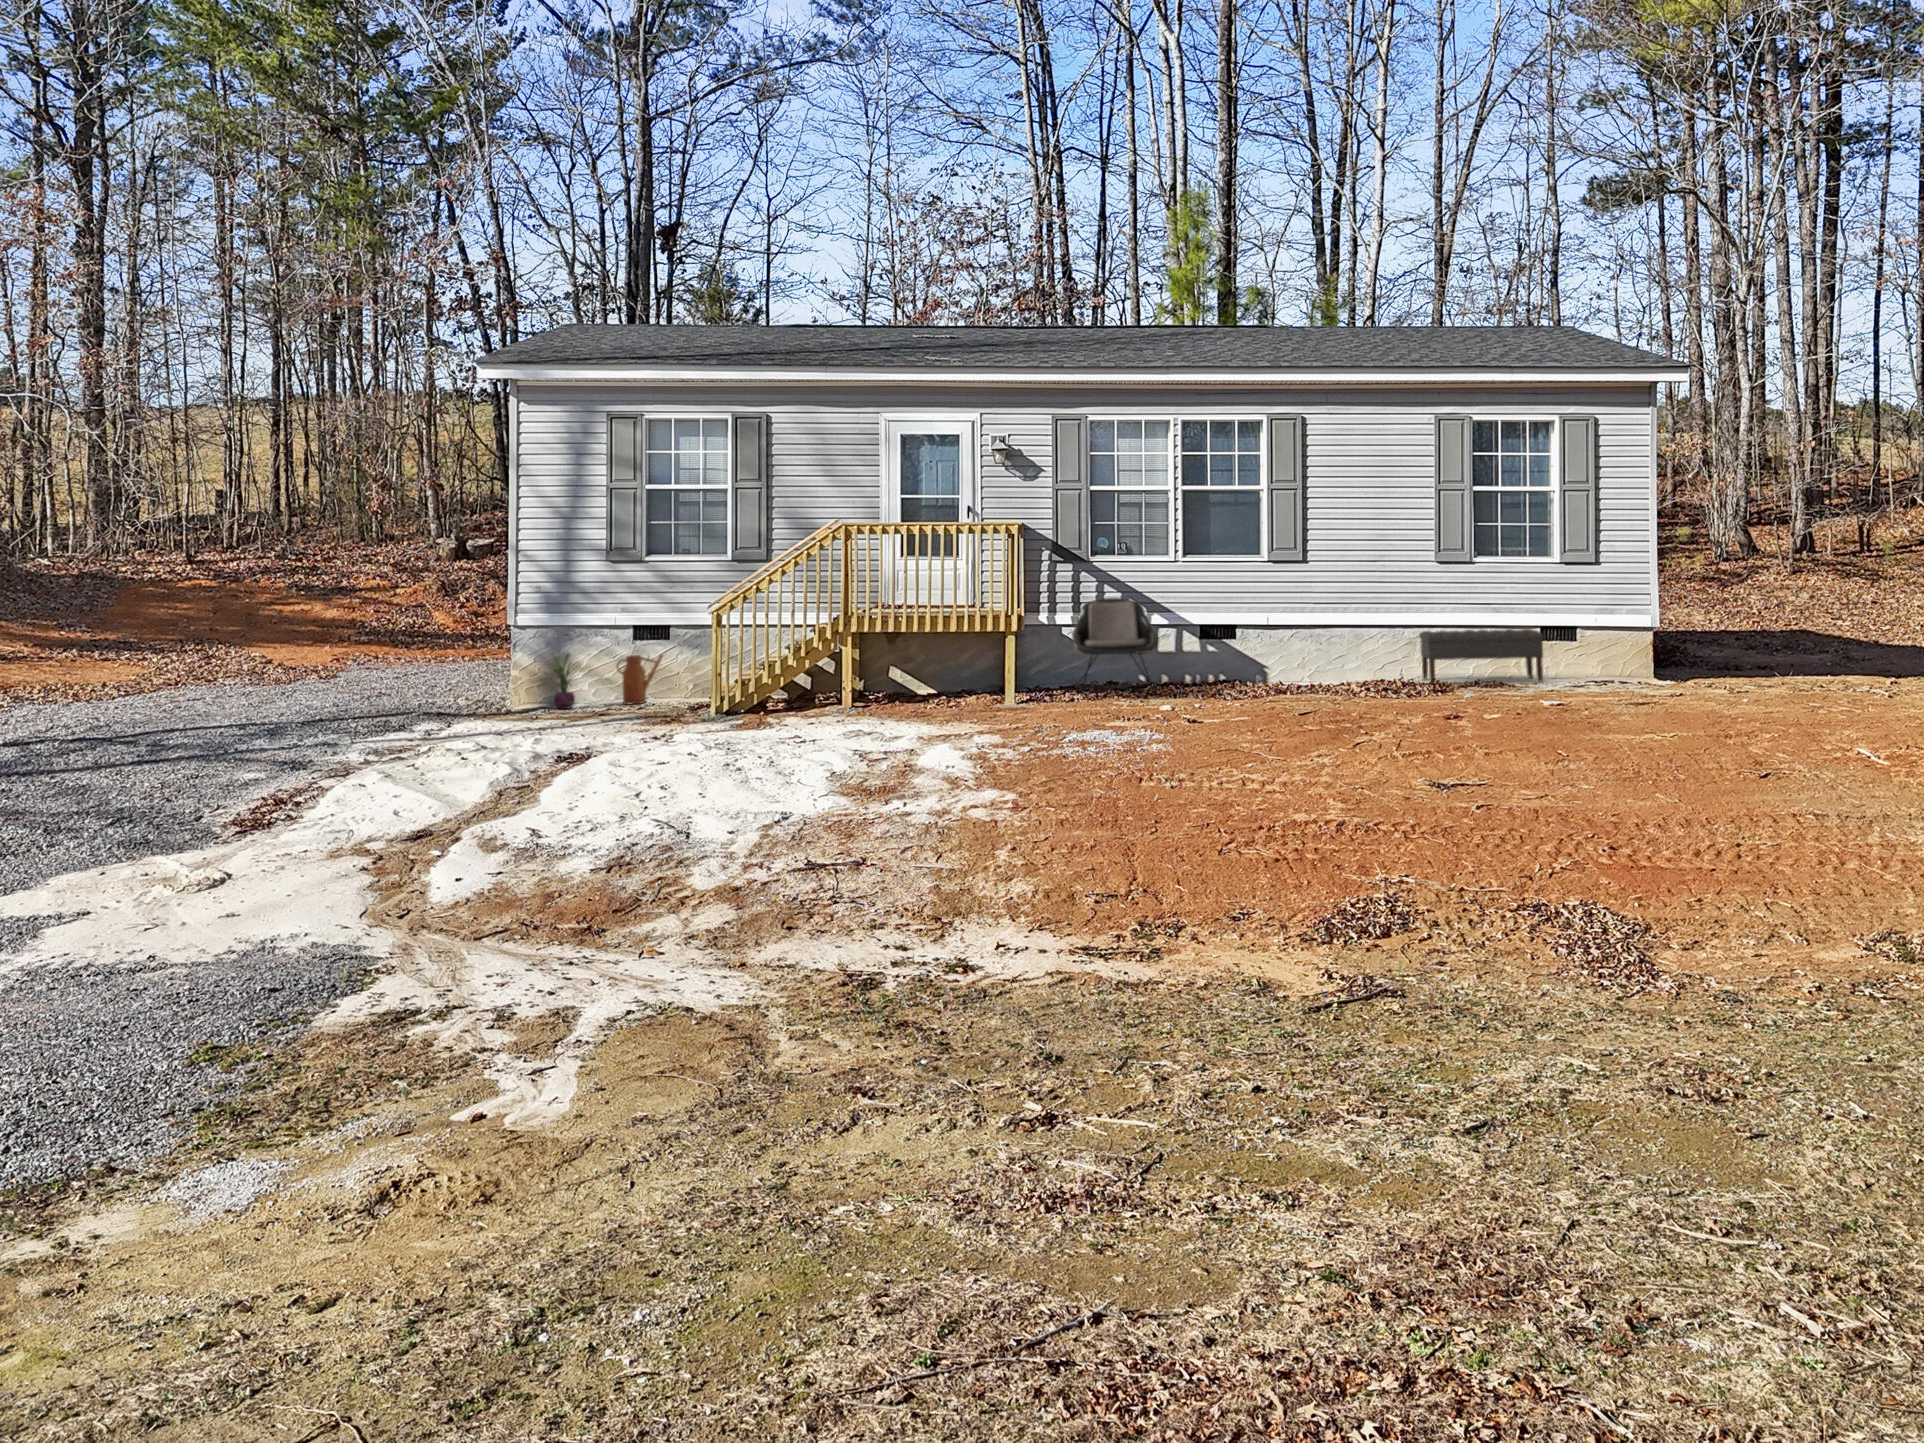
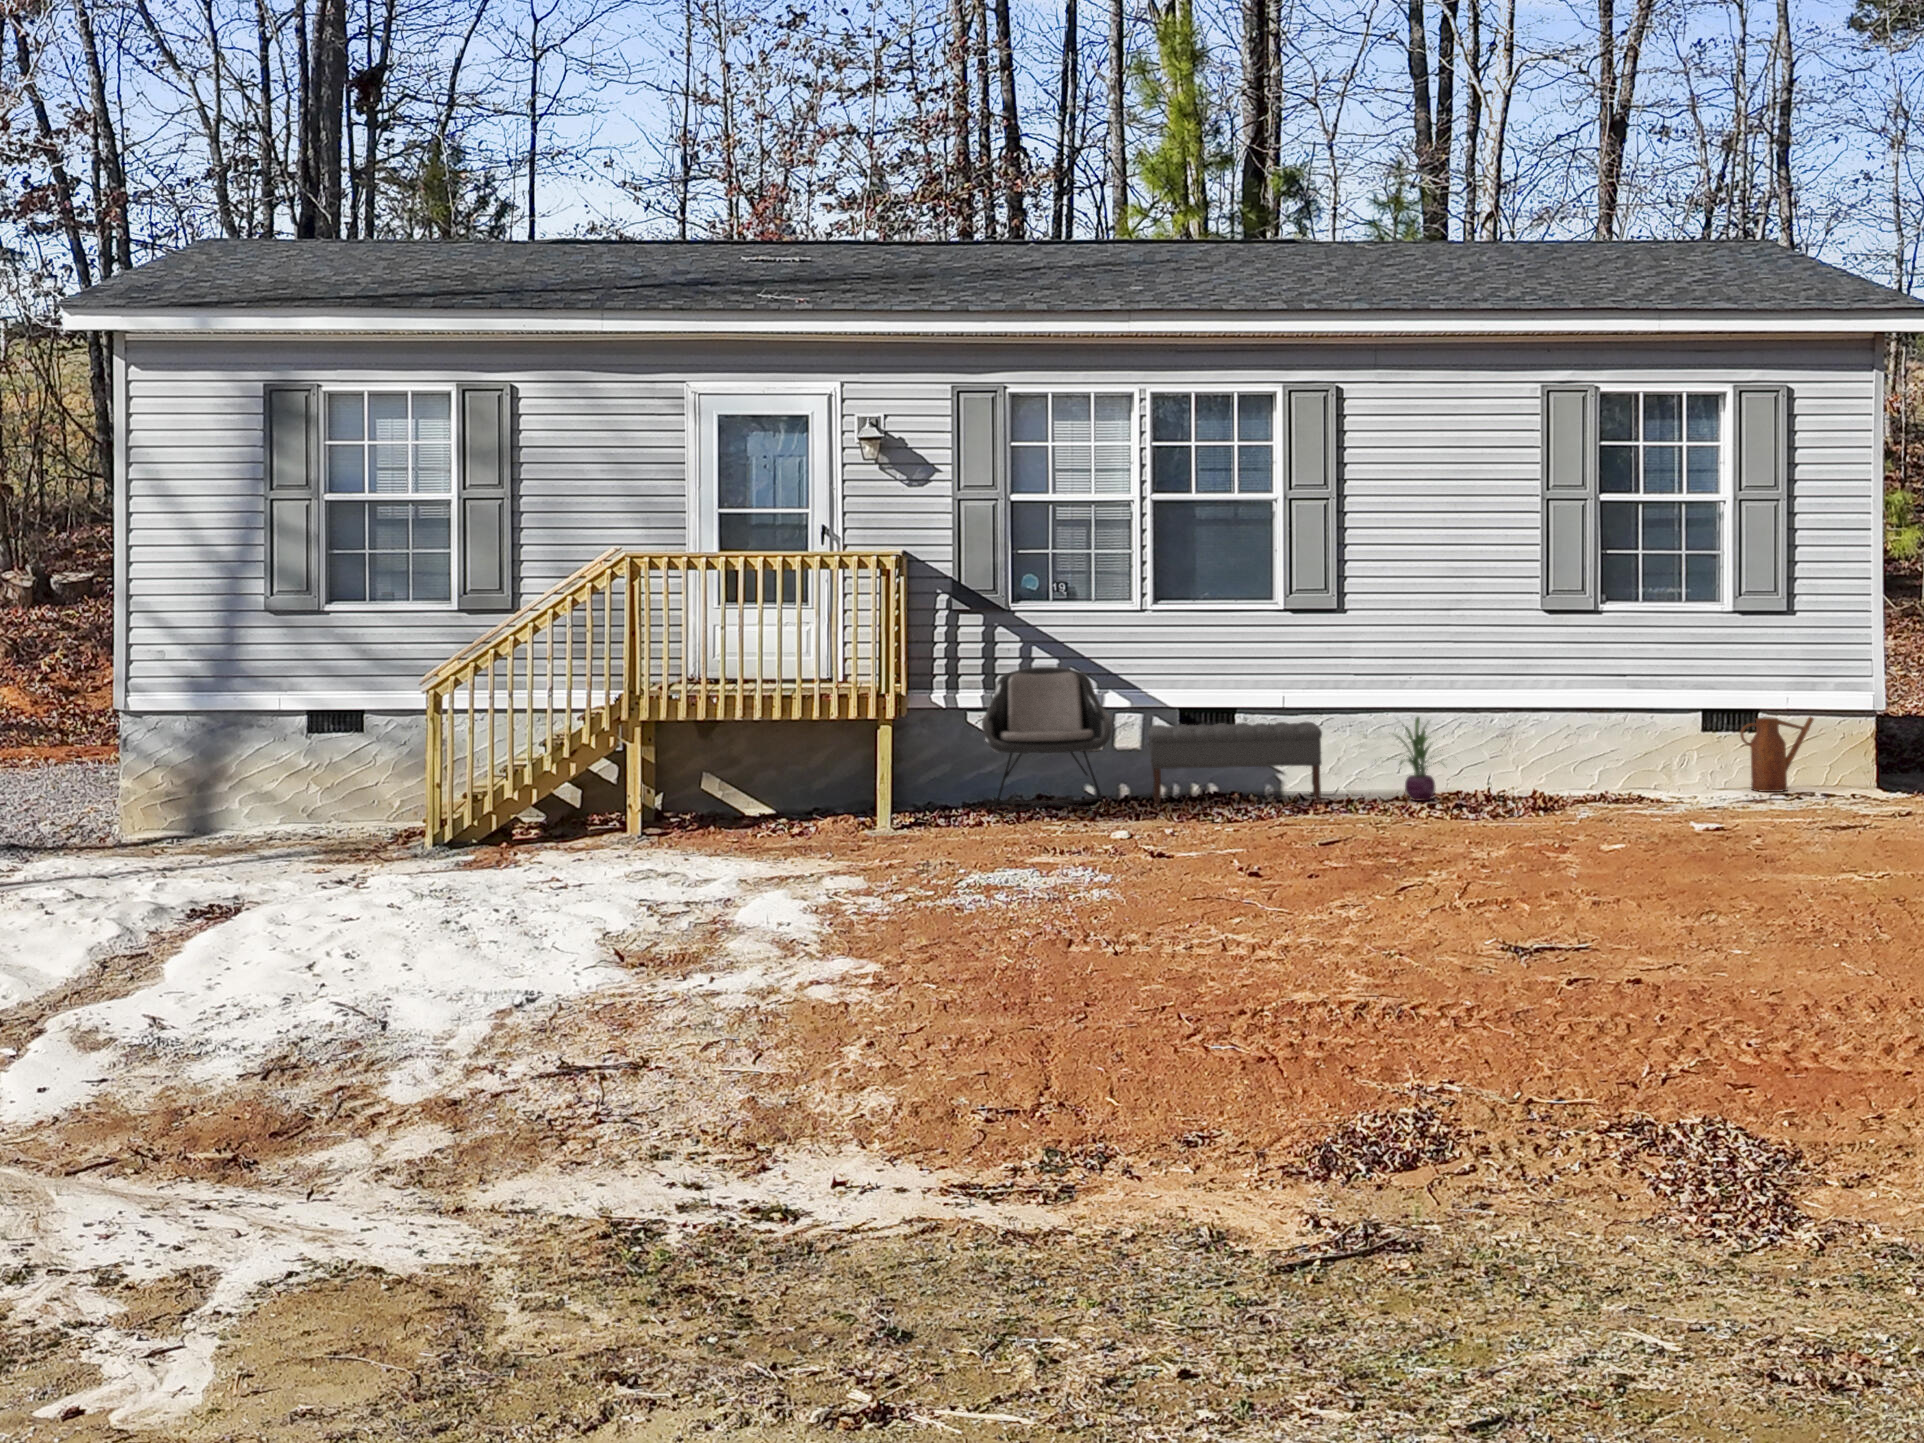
bench: present [1419,629,1544,684] -> present [1148,722,1322,806]
decorative plant: present [553,653,576,709] -> present [1397,717,1435,801]
watering can: present [616,655,663,704] -> present [1740,716,1814,792]

